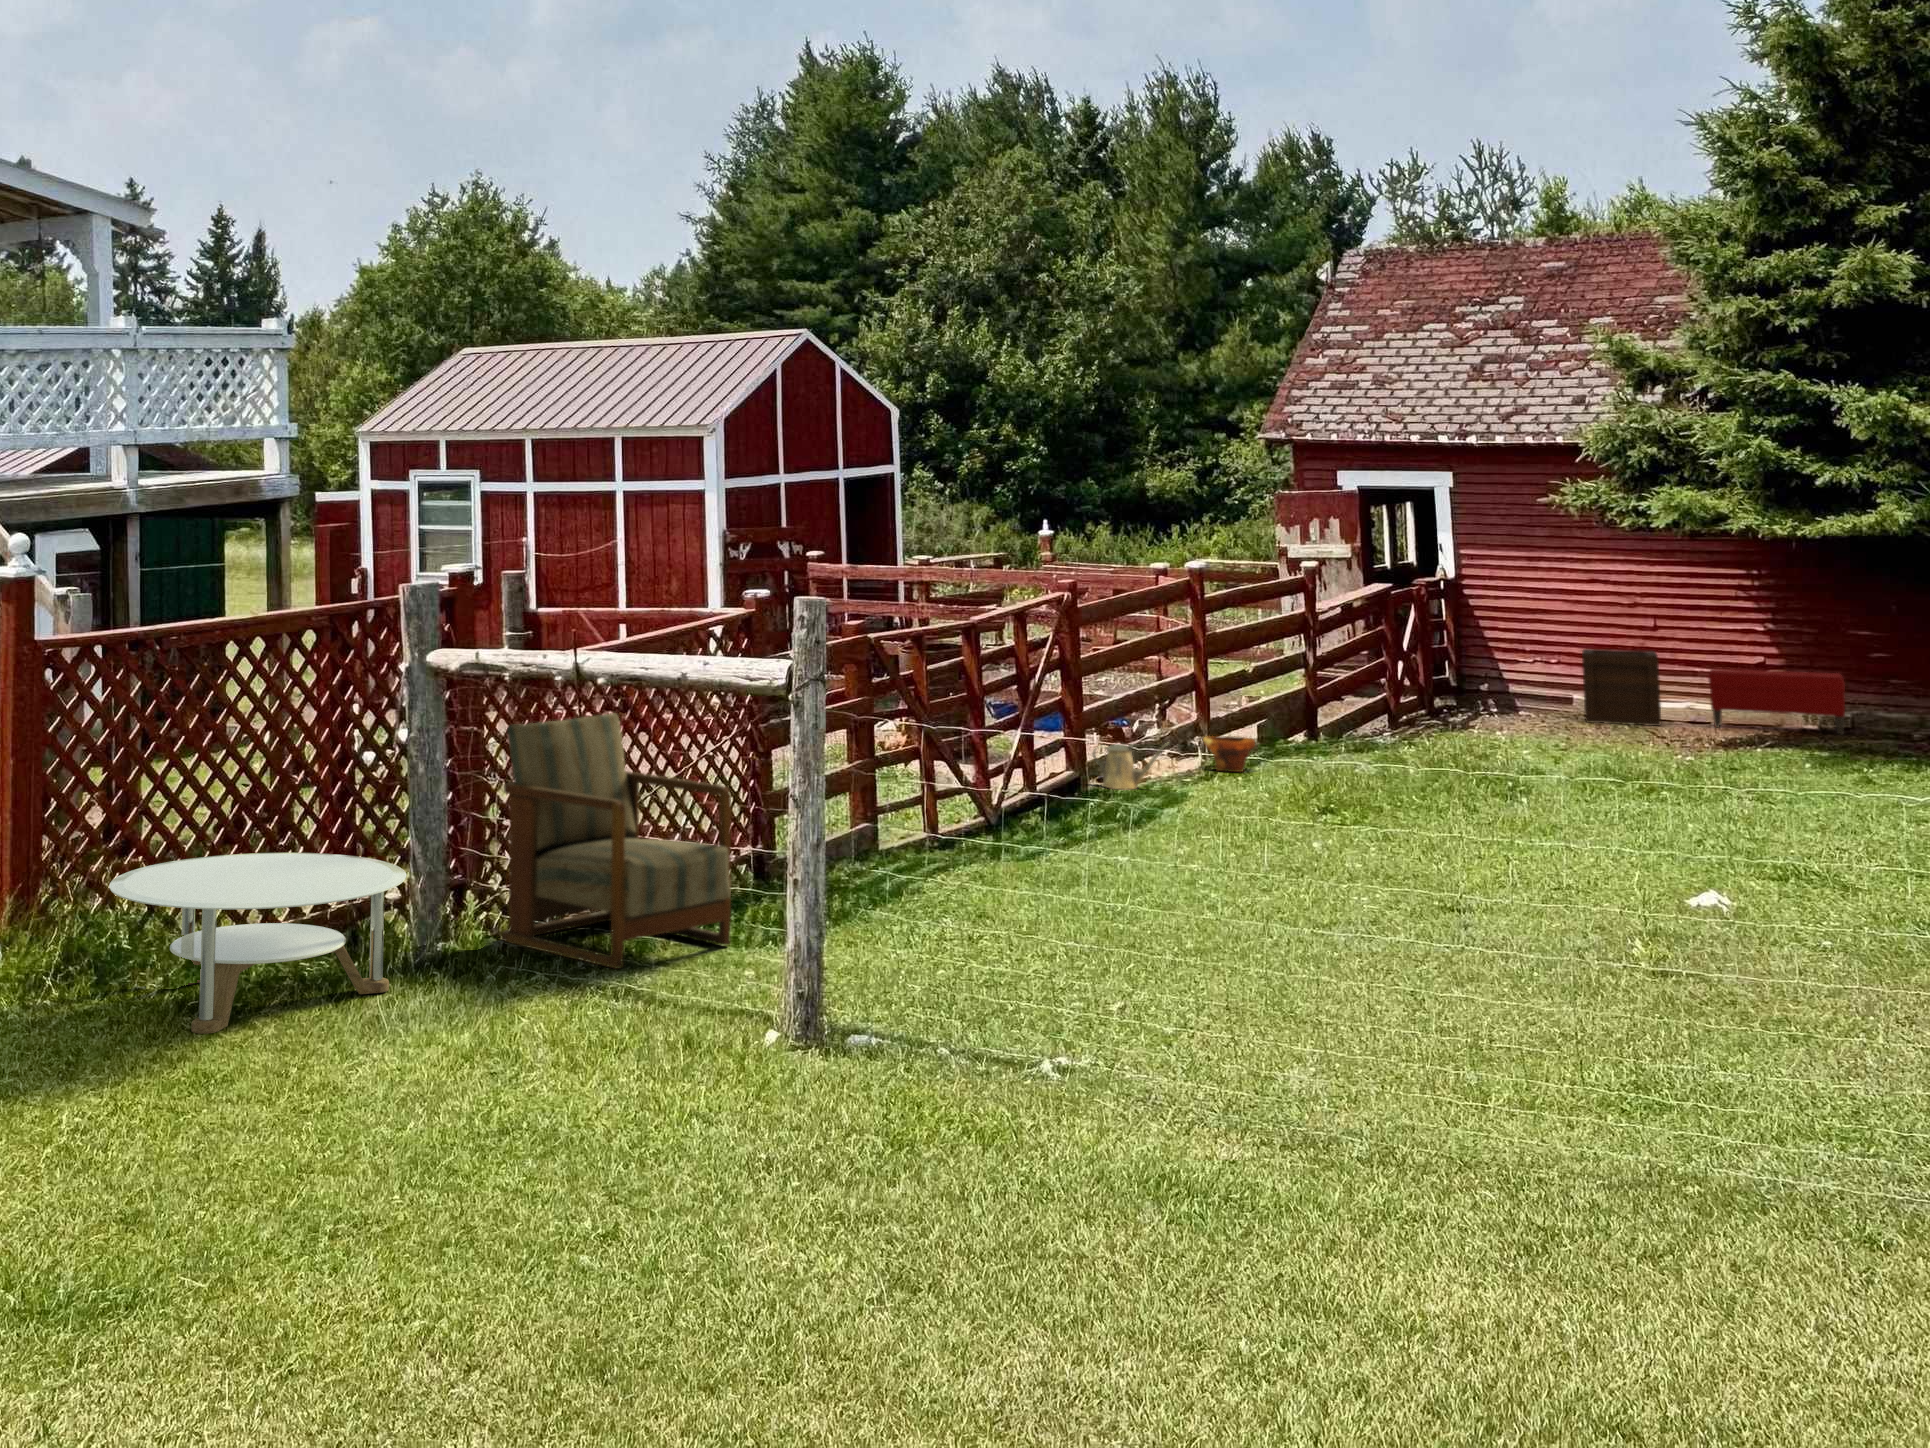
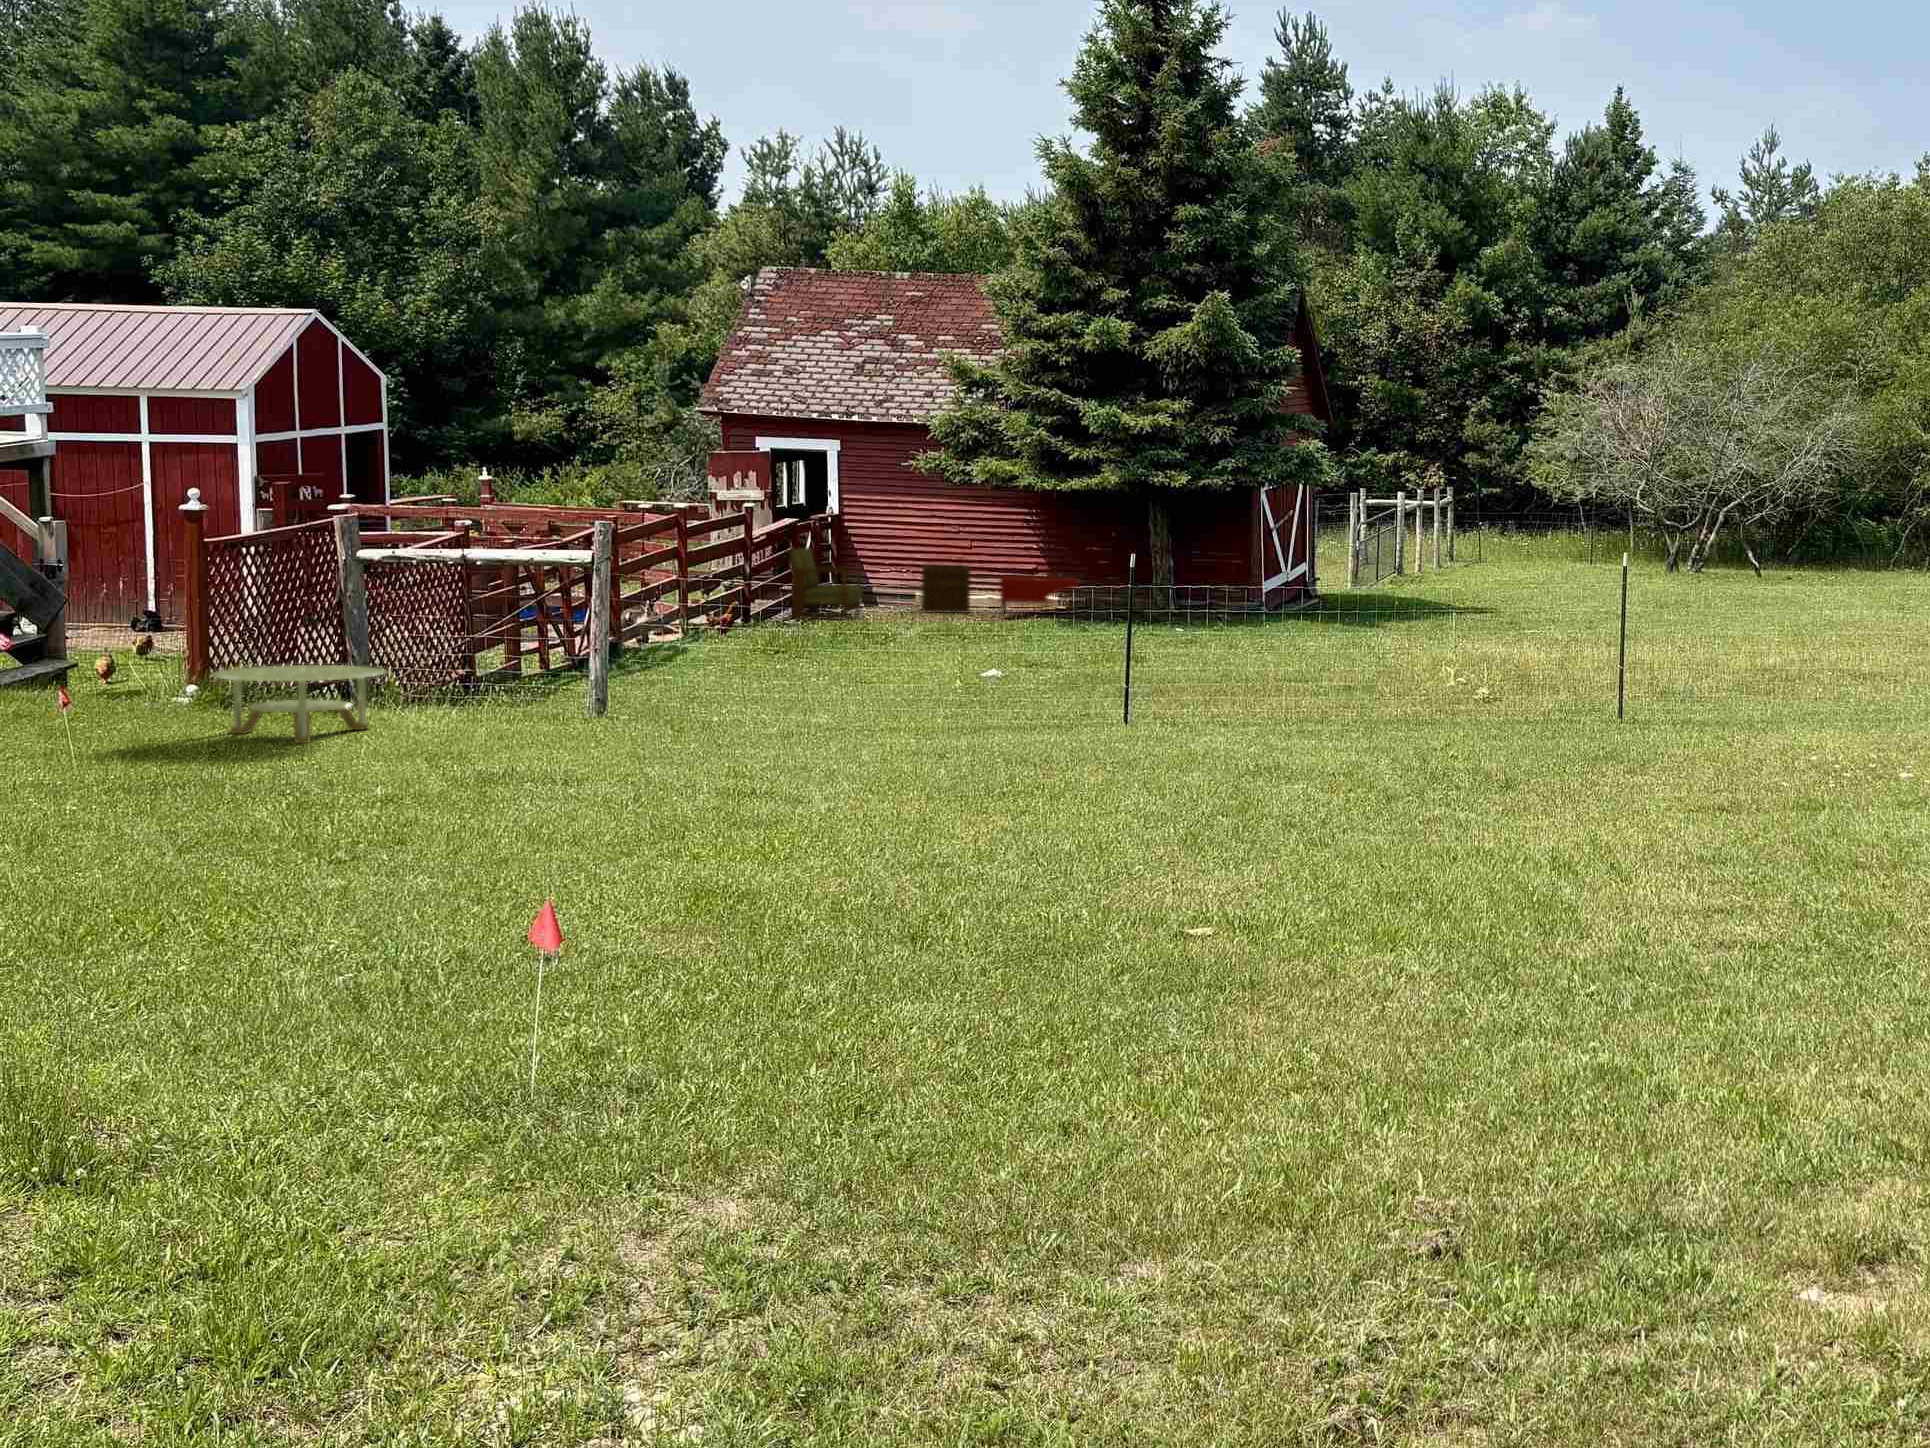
armchair: present [502,713,731,969] -> present [790,547,862,620]
planter: present [1203,736,1255,772] -> none [694,619,729,641]
watering can: present [1093,743,1170,790] -> none [631,620,686,651]

